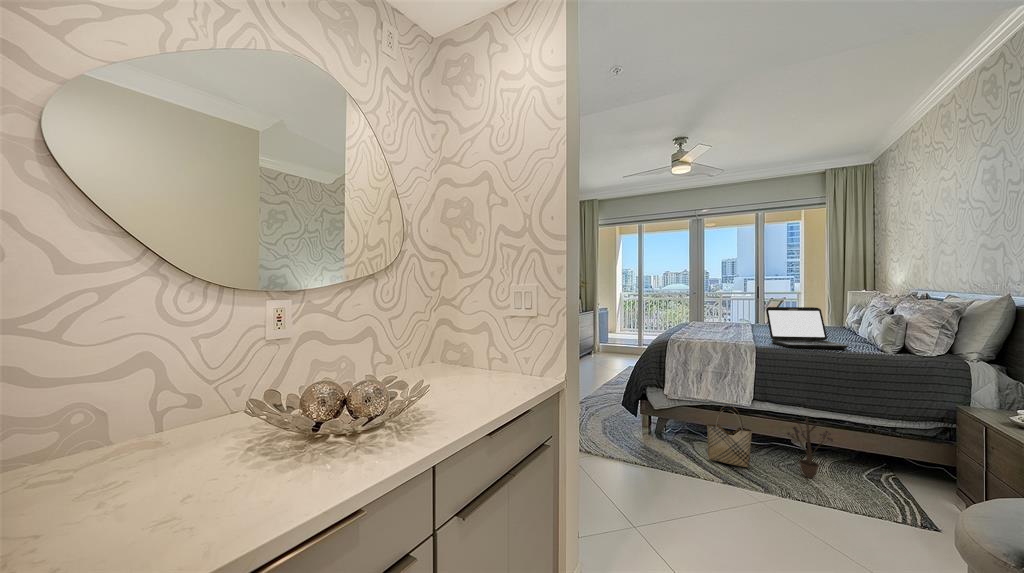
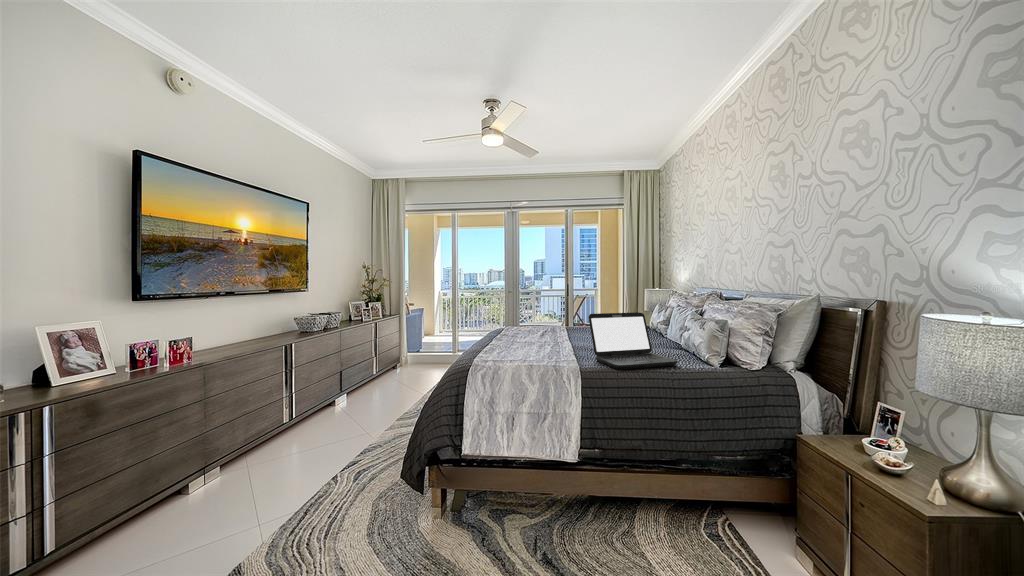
woven basket: present [707,405,752,467] -> none [519,458,579,552]
decorative plant: present [781,417,833,478] -> none [609,467,674,551]

